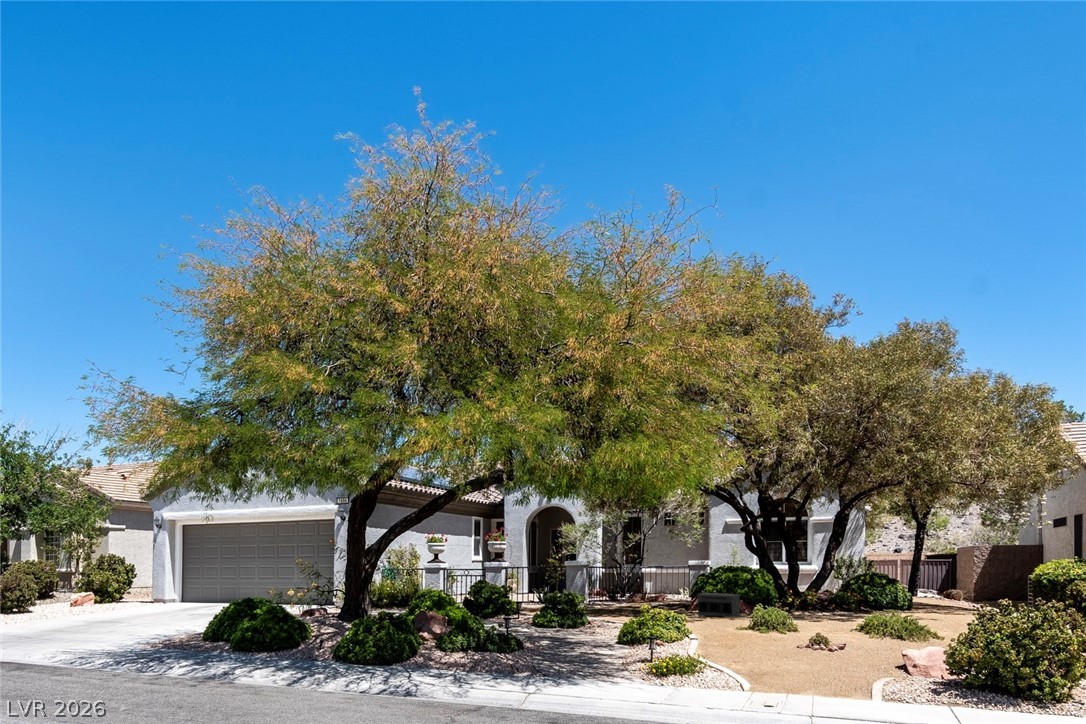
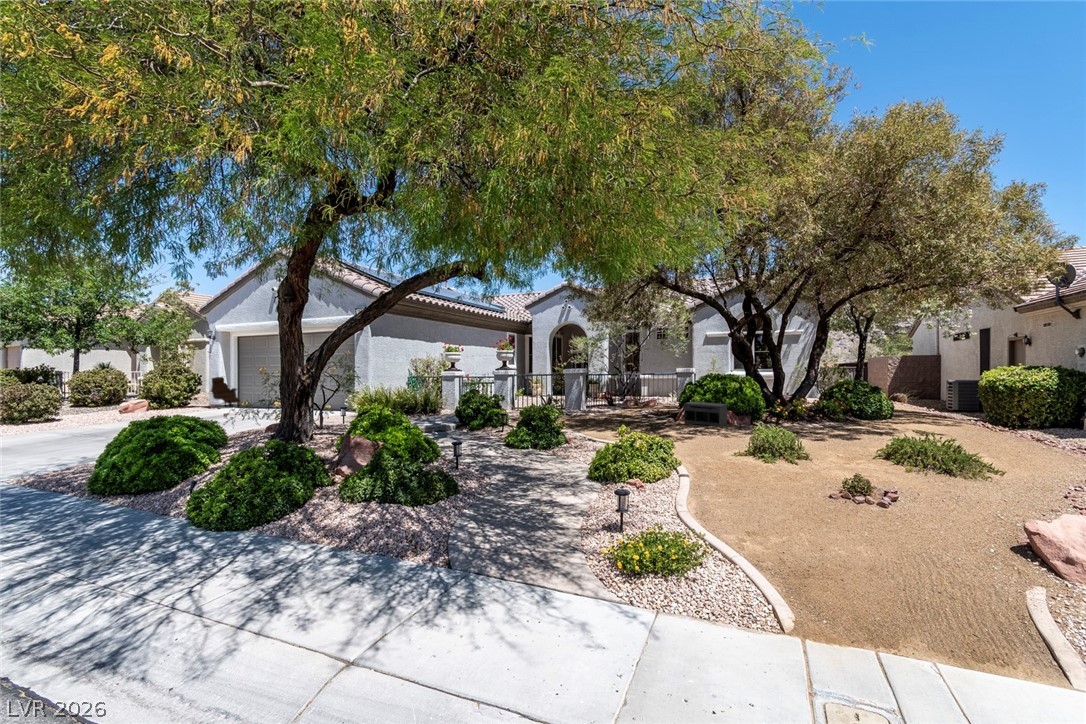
lounge chair: none [135,571,172,608] -> present [211,377,240,407]

